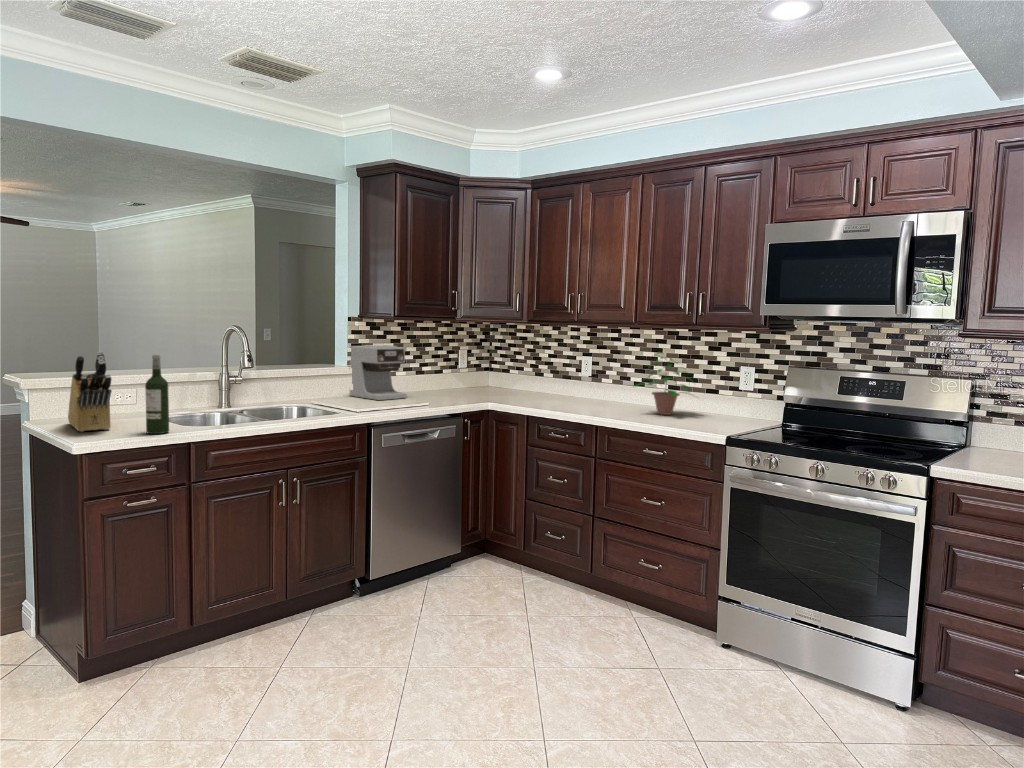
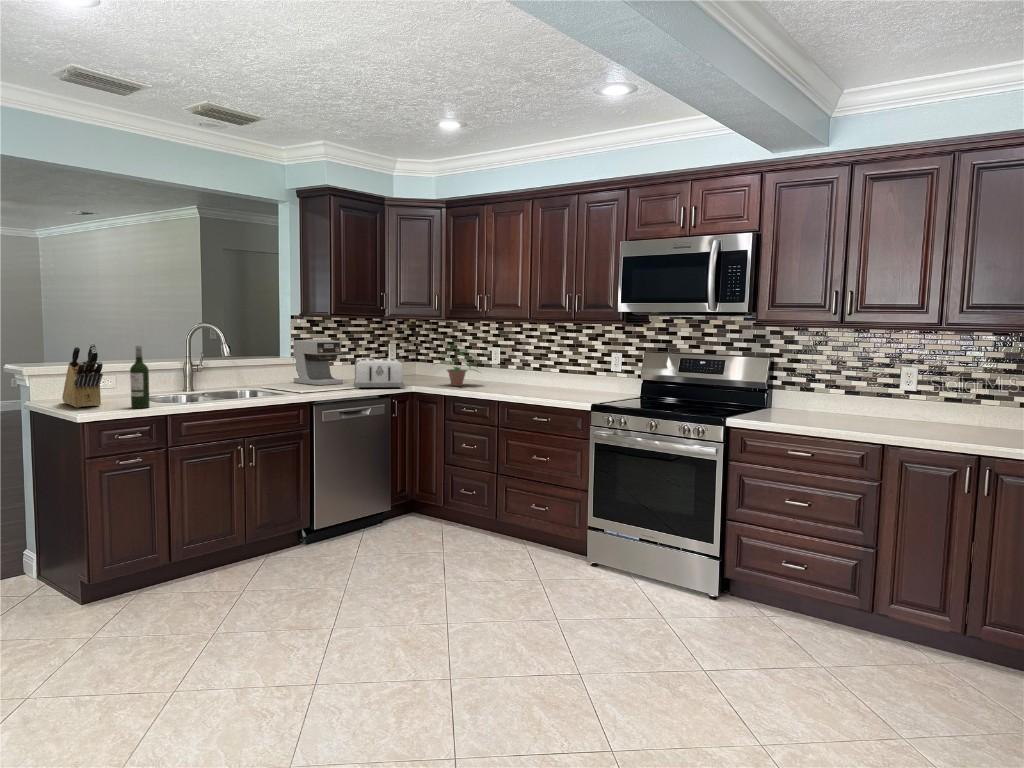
potted plant: present [638,352,693,415] -> present [437,343,475,386]
toaster: none [420,369,479,406] -> present [354,358,404,389]

